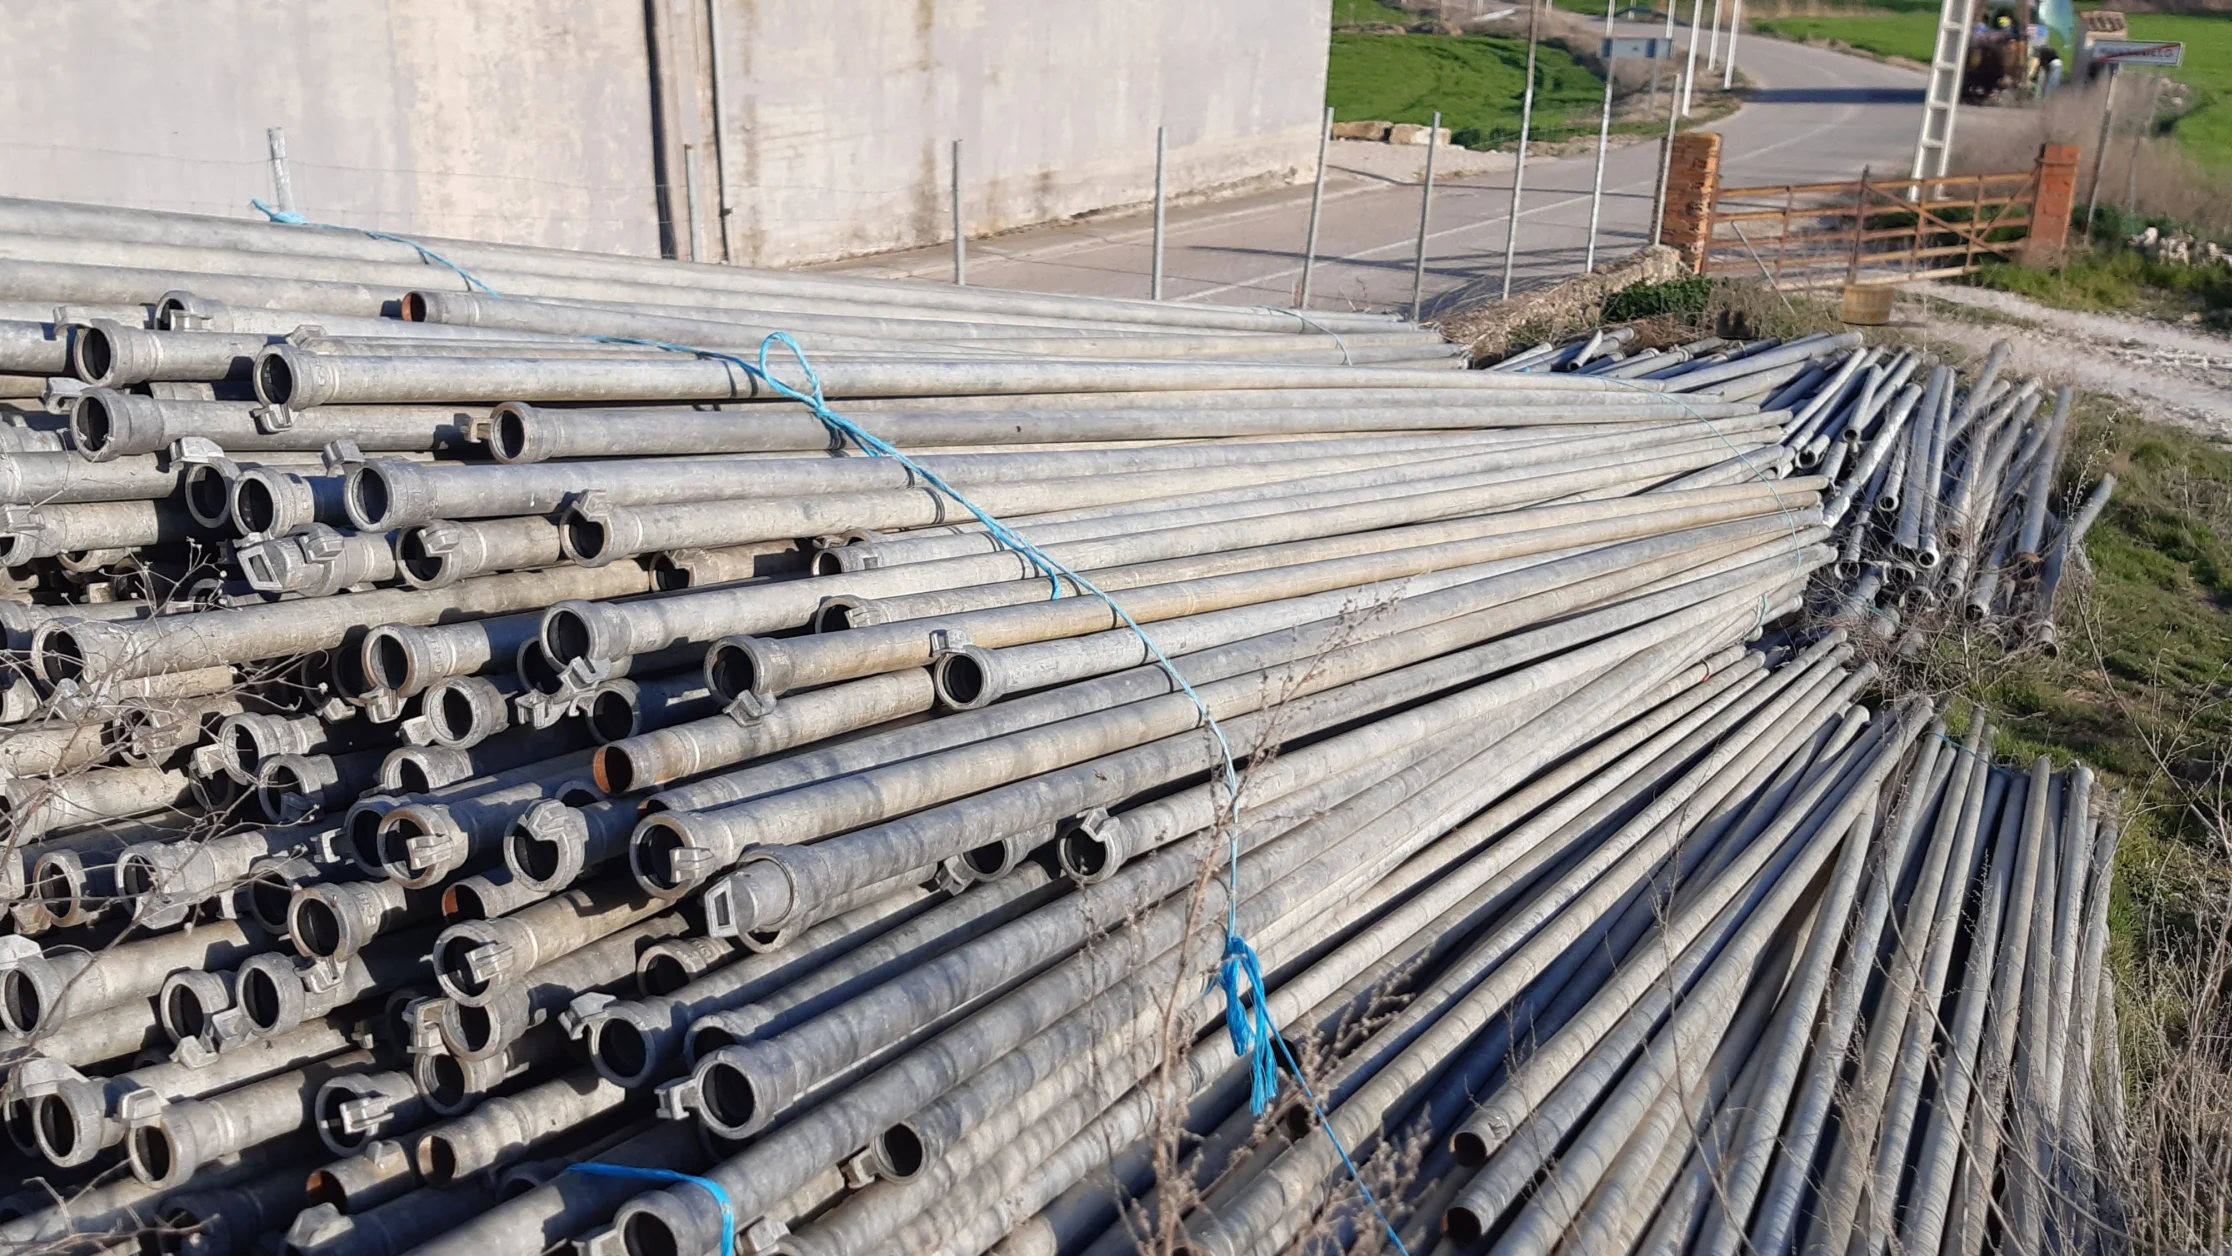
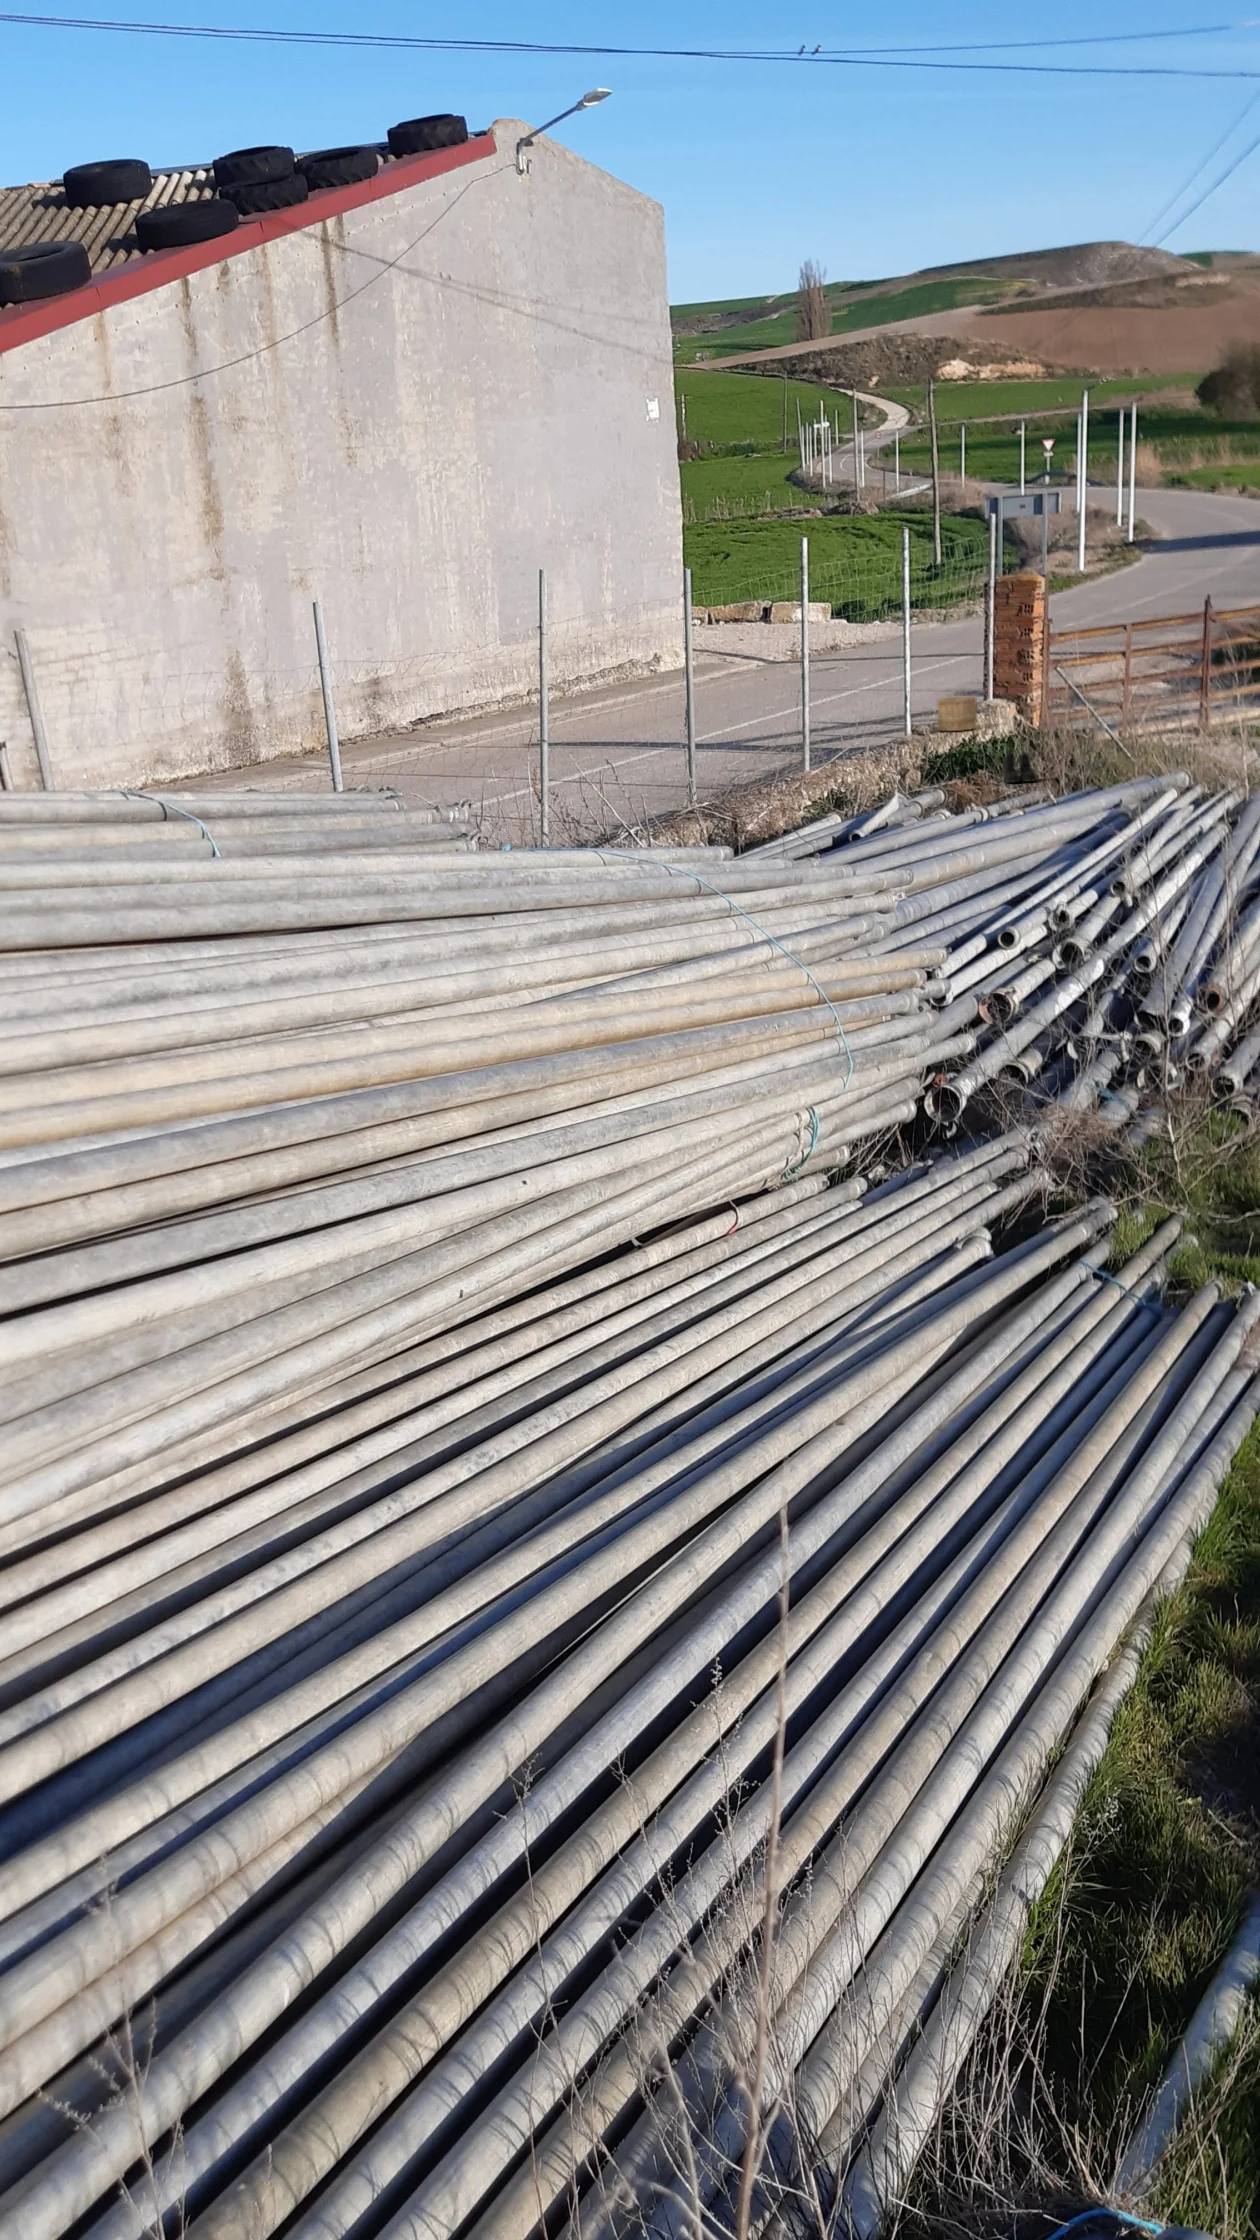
wooden bucket: present [1840,284,1895,324] -> present [937,696,977,731]

